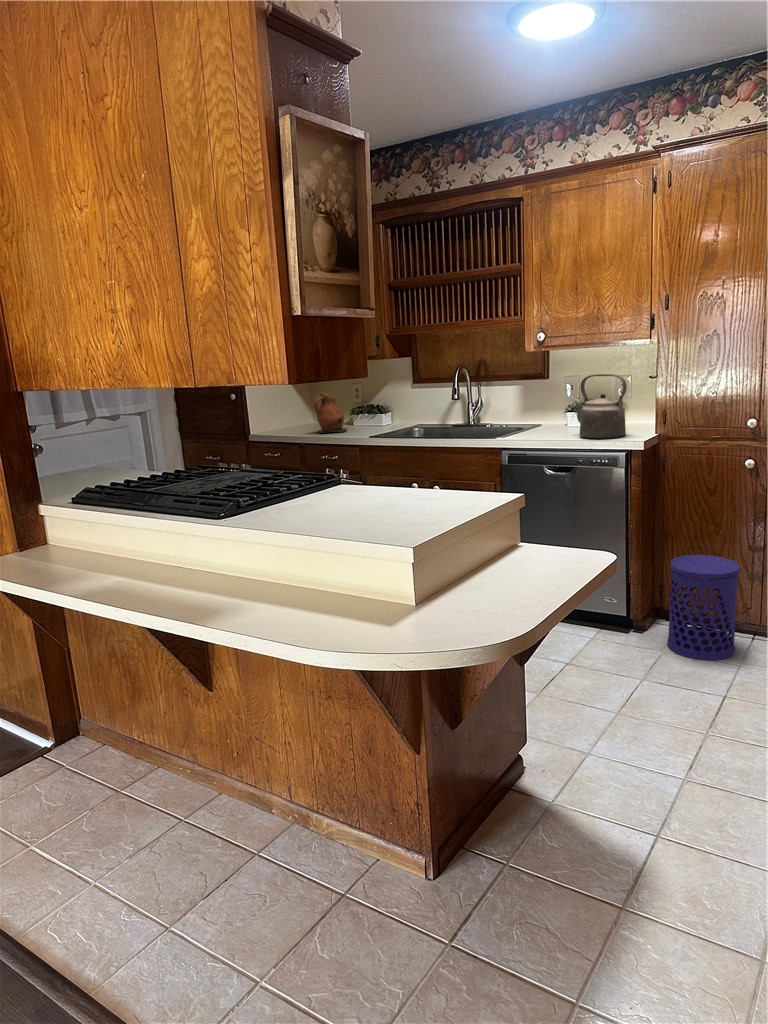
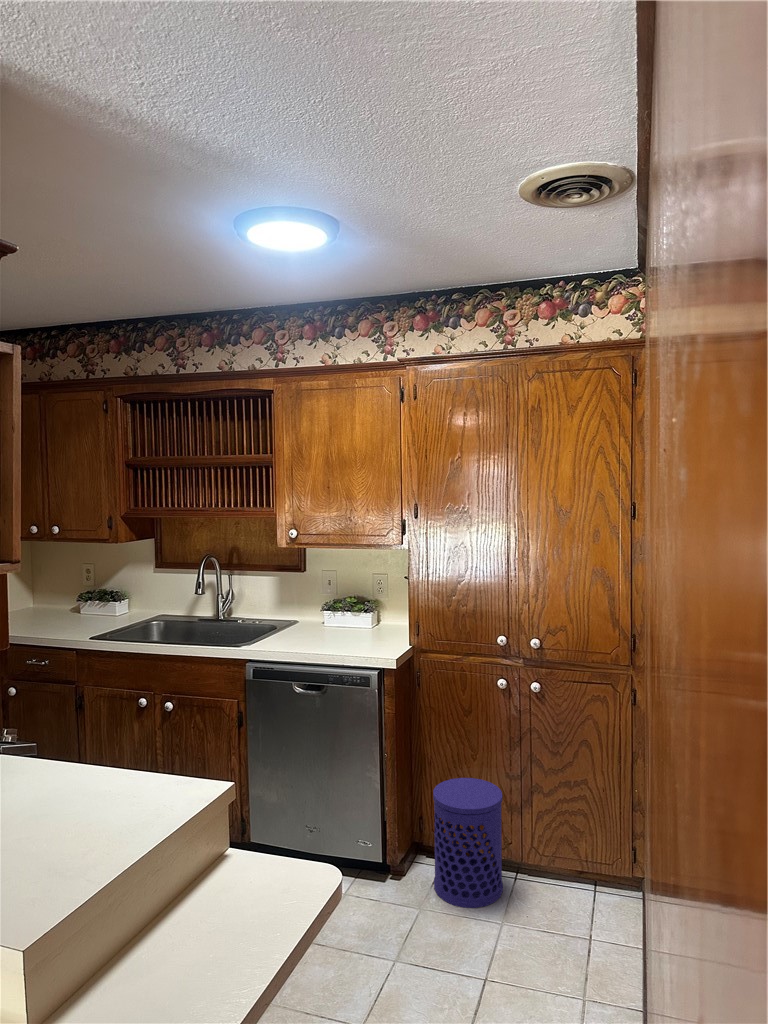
kettle: present [574,374,627,439] -> none [329,580,383,651]
ceramic pitcher: present [314,393,347,432] -> none [28,583,72,631]

